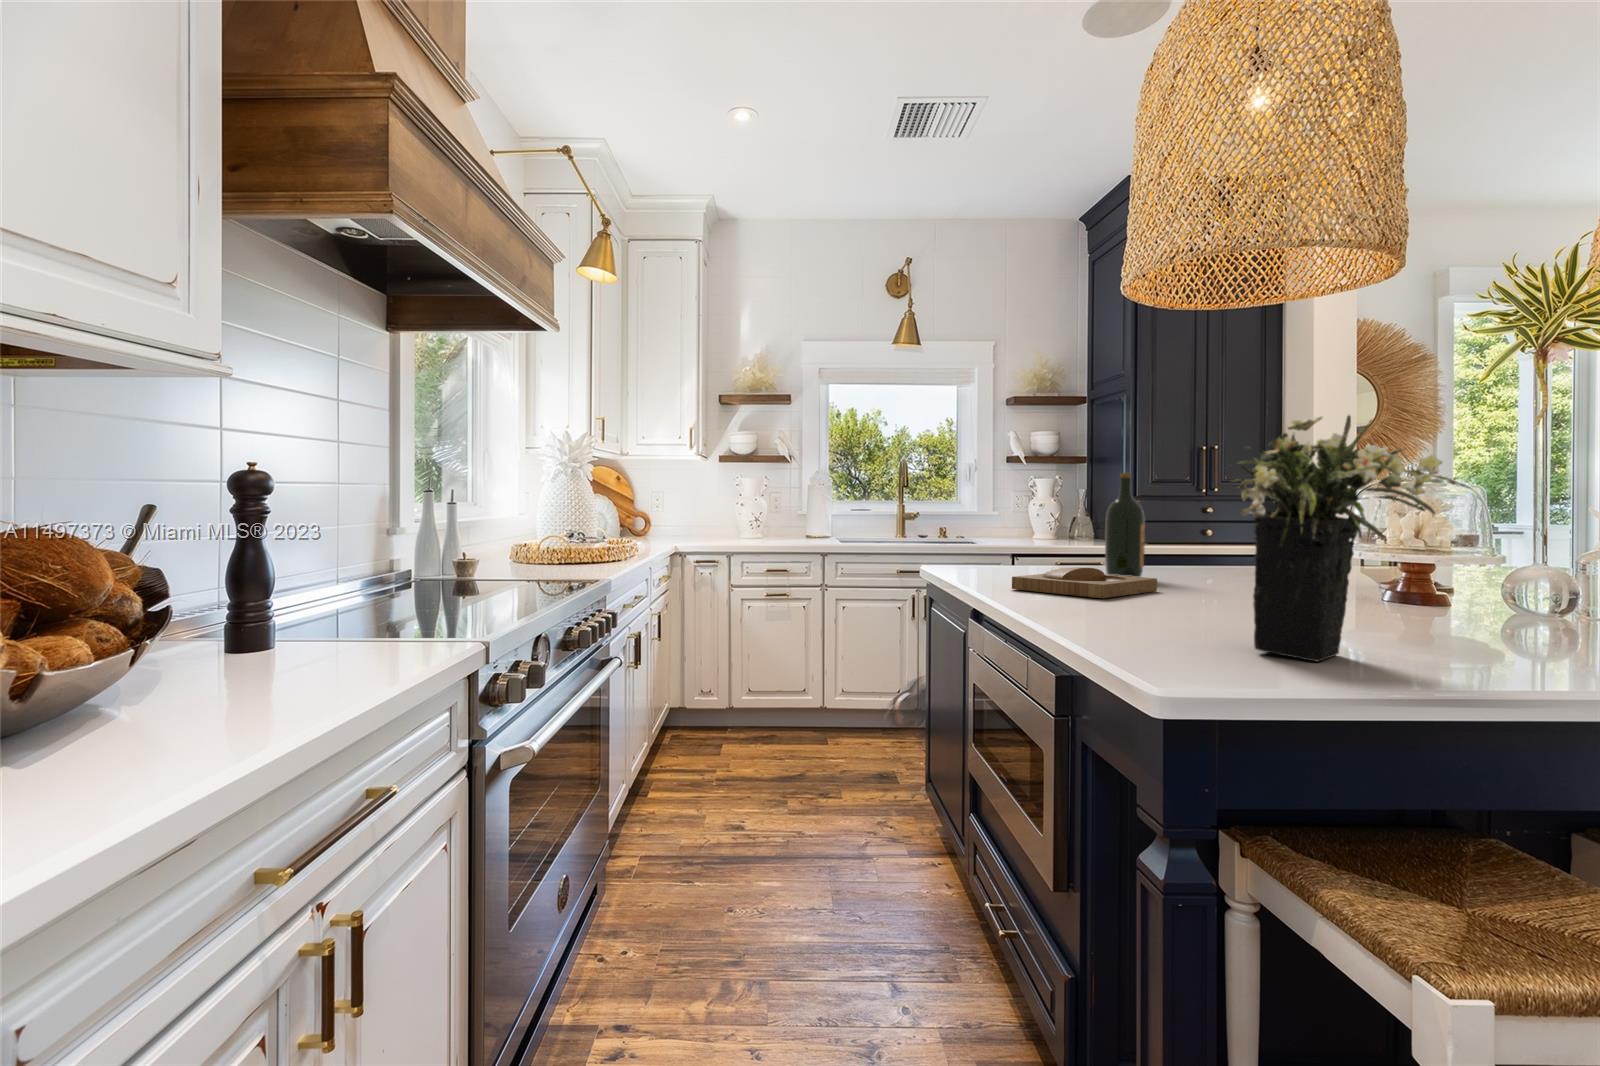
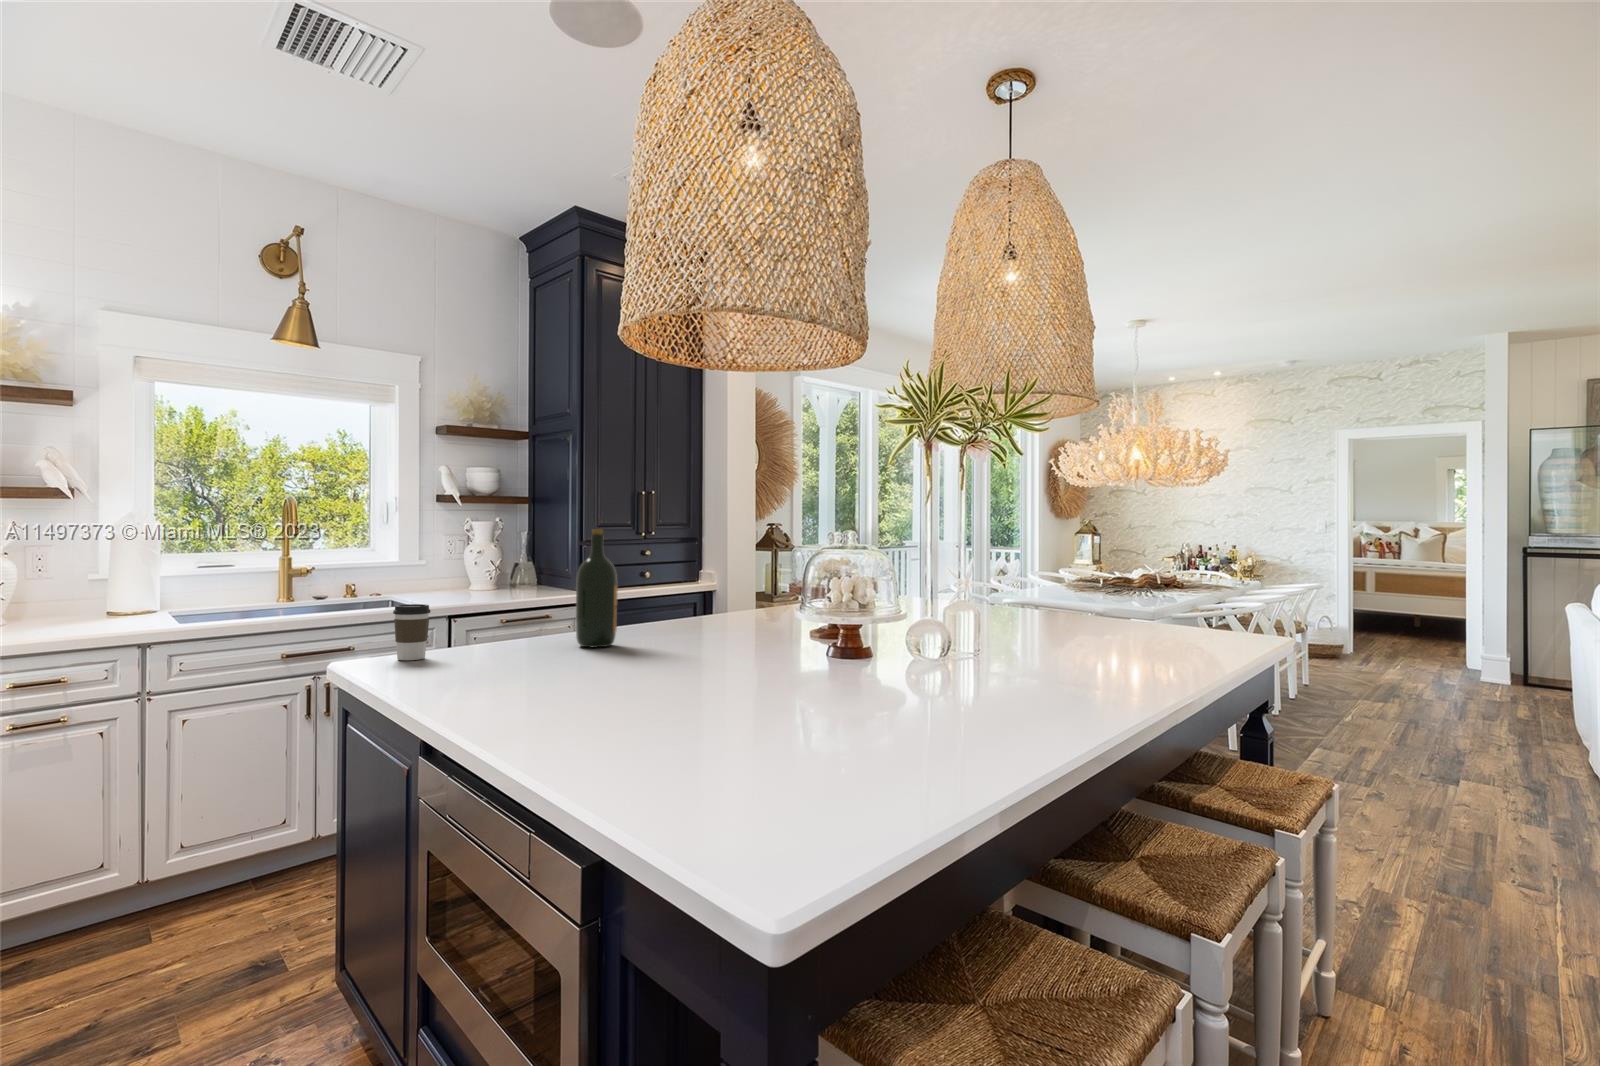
flower arrangement: present [1233,415,1457,662] -> none [761,499,958,765]
coffee cup: none [958,535,985,577] -> present [393,604,430,660]
tray: present [1012,567,1157,598] -> none [474,643,640,684]

